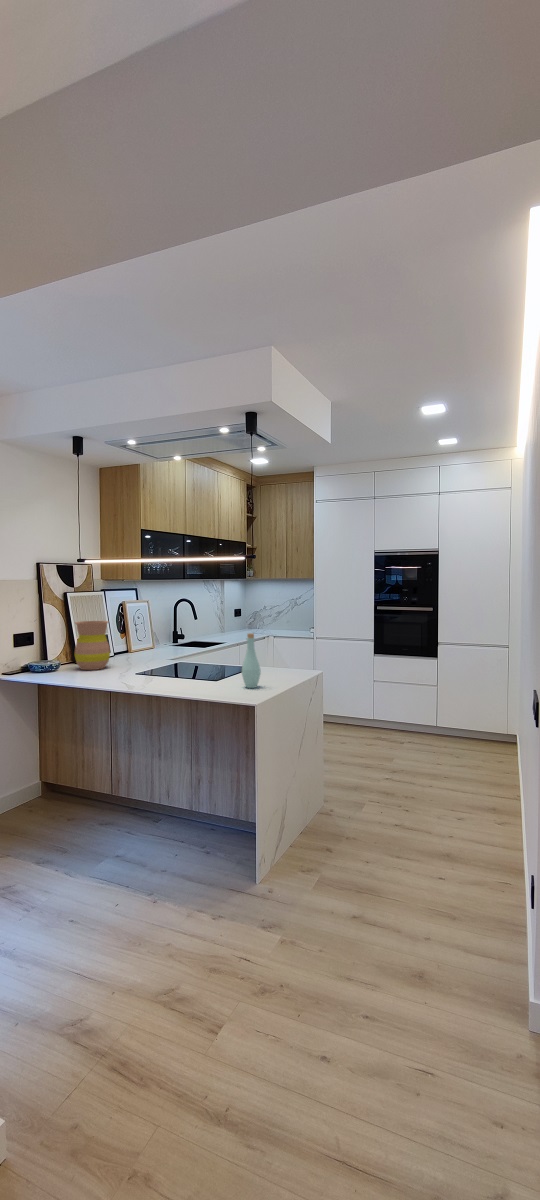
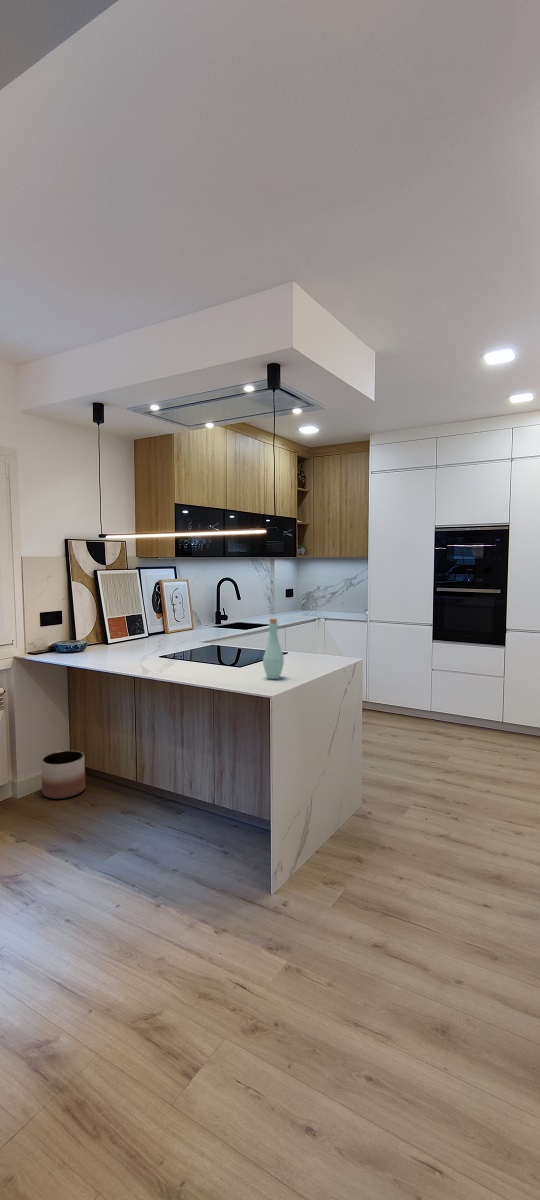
vase: present [75,621,110,670] -> none [100,600,137,652]
planter: none [15,768,58,815] -> present [42,751,86,799]

